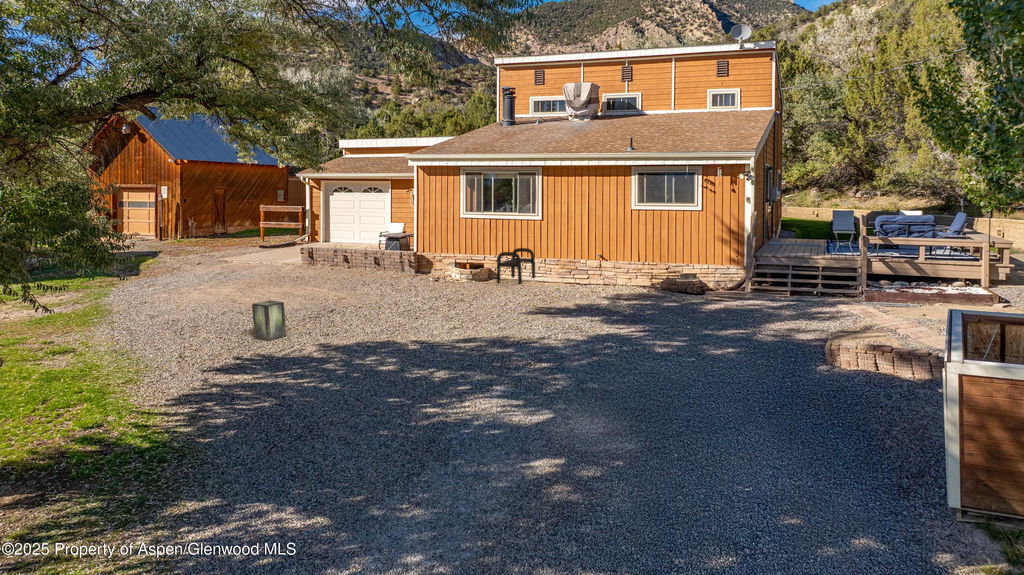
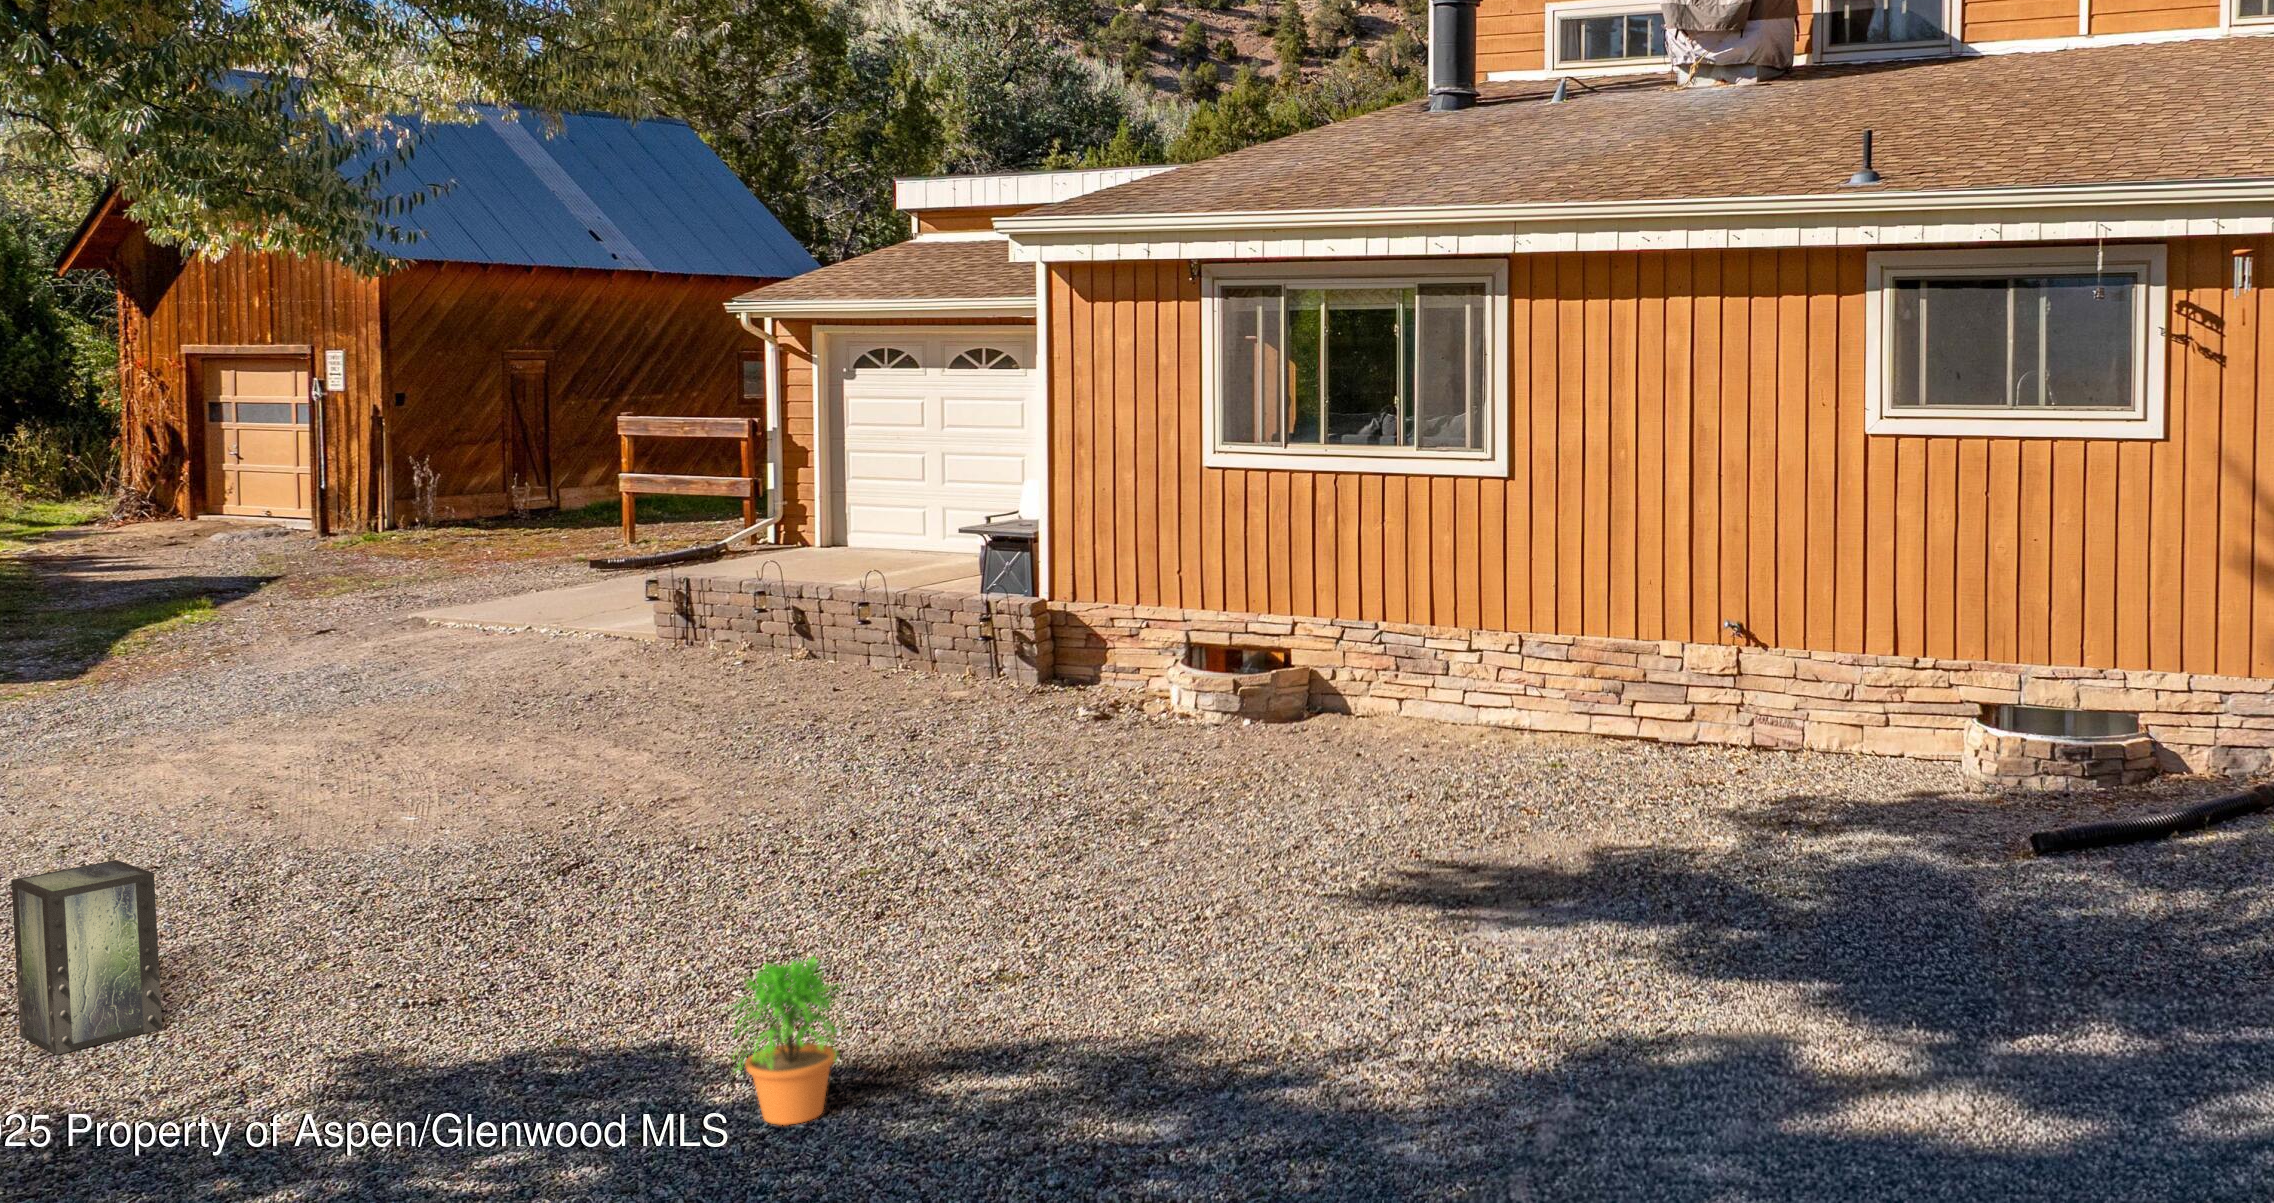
bench: present [497,248,535,284] -> none [1313,588,1486,740]
potted plant: none [431,312,460,347] -> present [729,957,848,1125]

